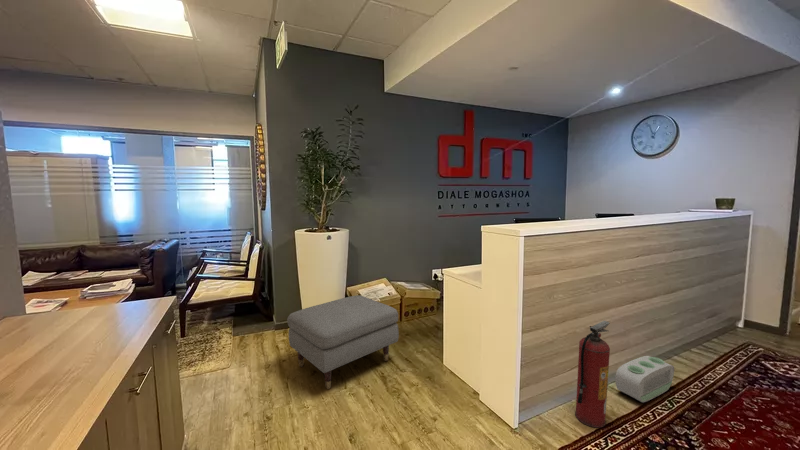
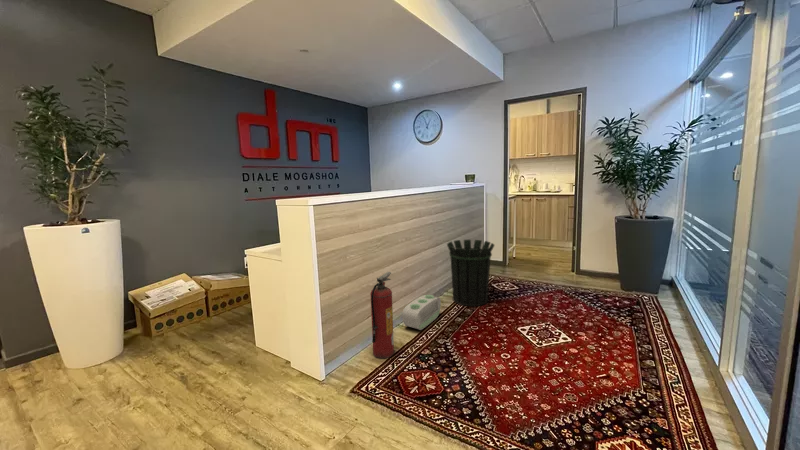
waste bin: none [686,290,781,392] -> present [447,240,494,306]
ottoman: present [287,295,399,389] -> none [19,296,200,413]

